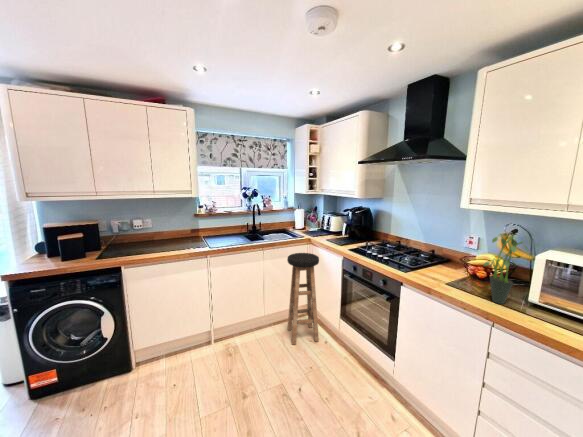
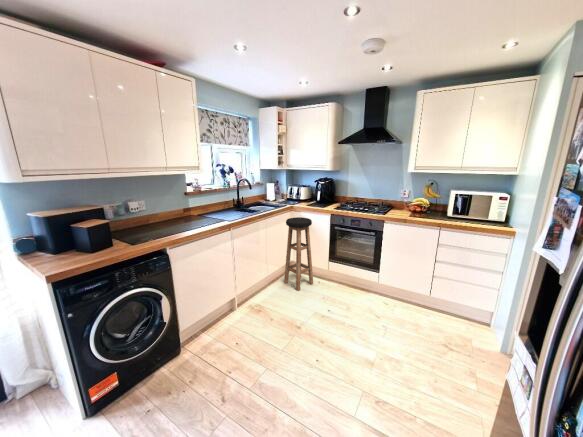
potted plant: present [484,237,528,304] -> none [433,184,452,221]

